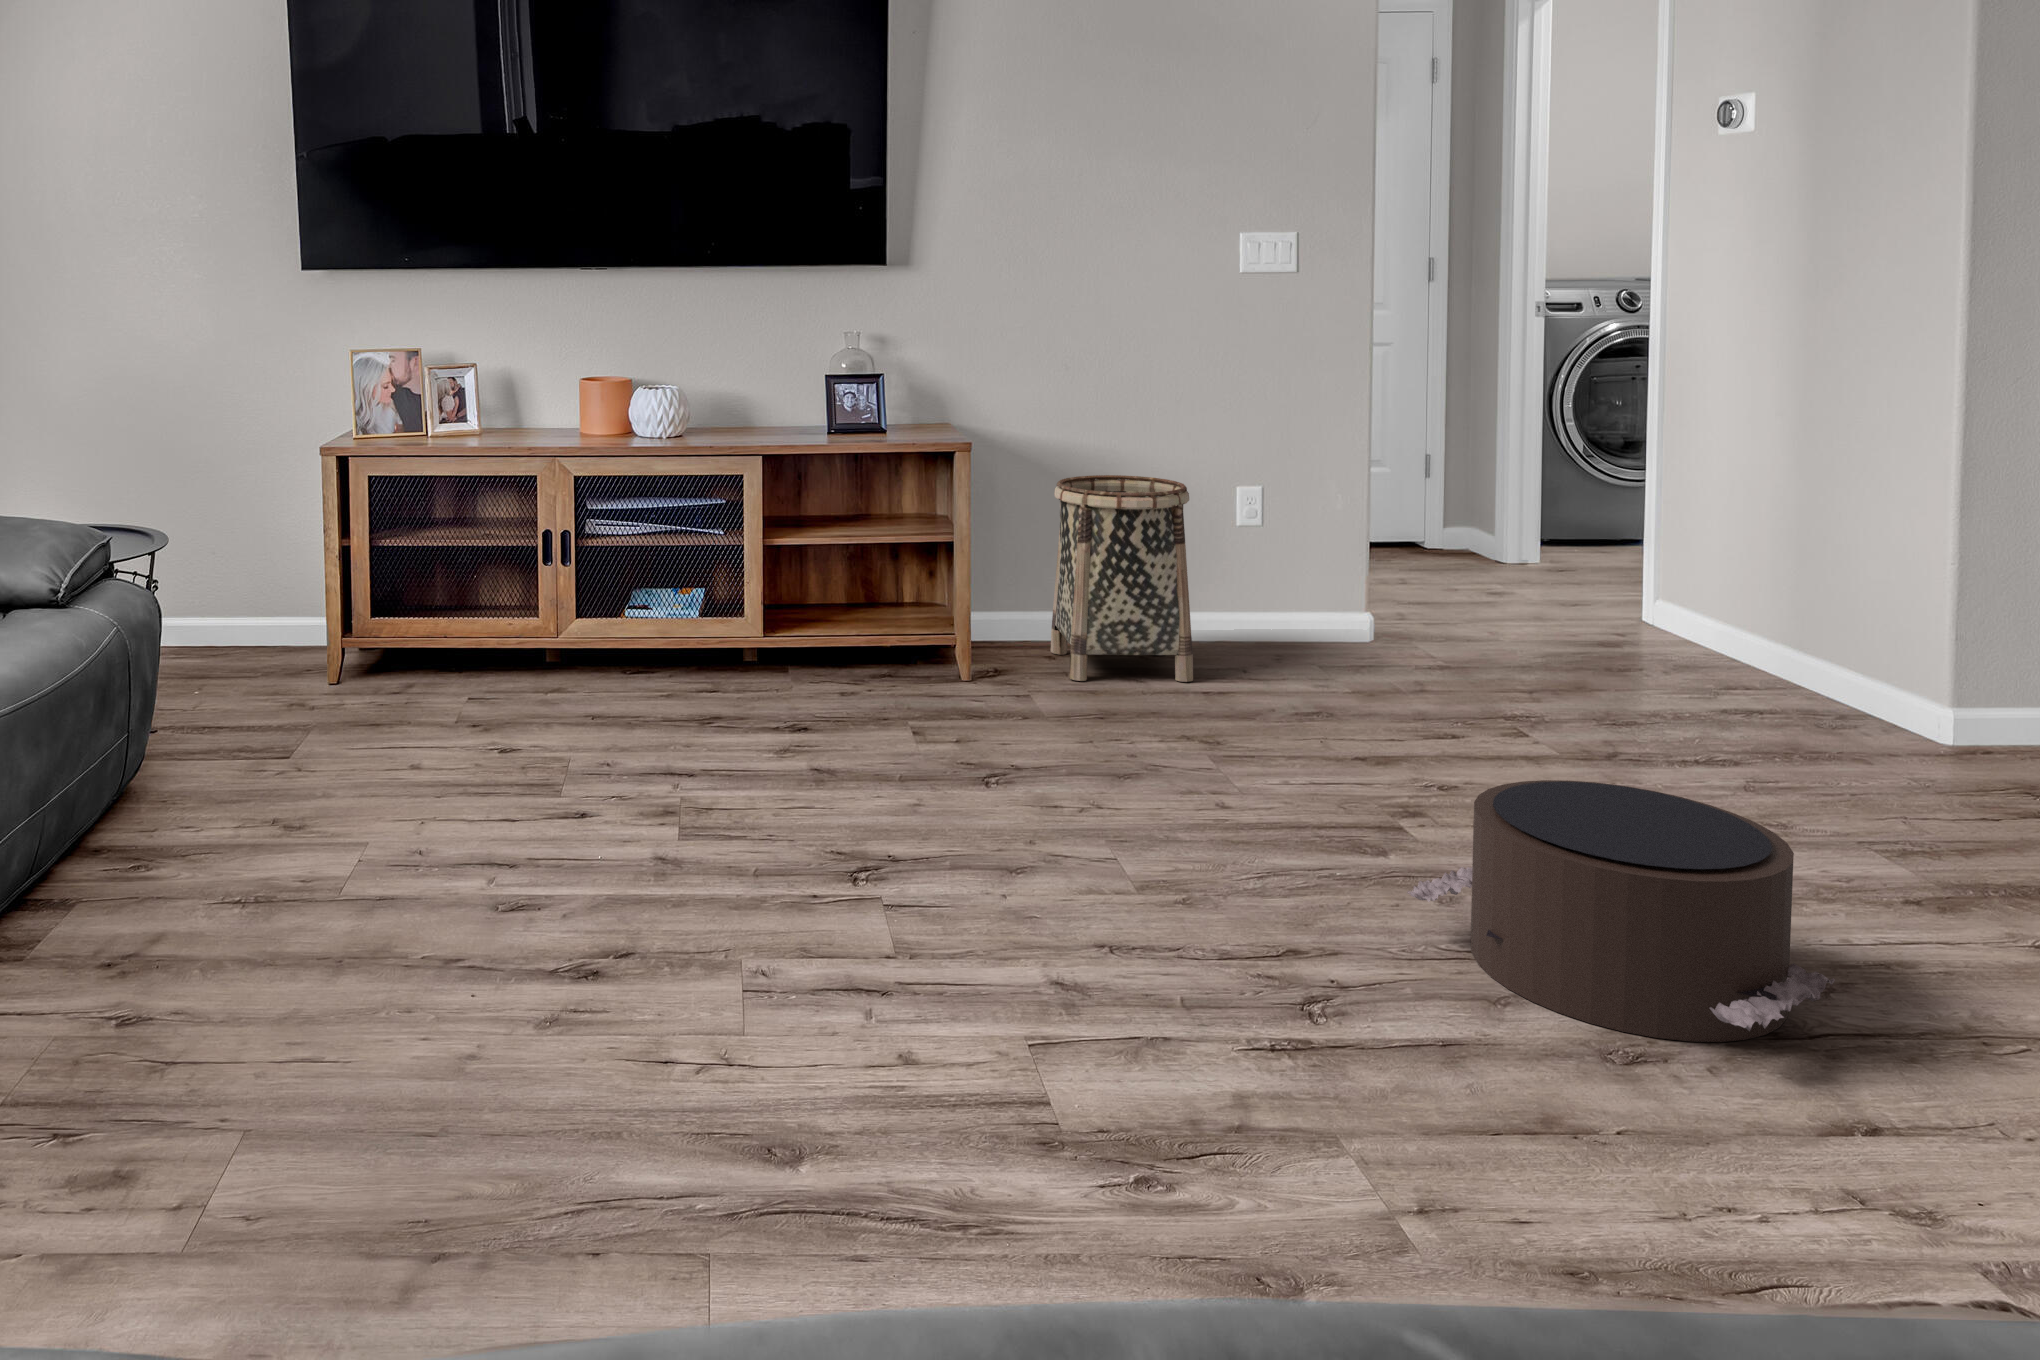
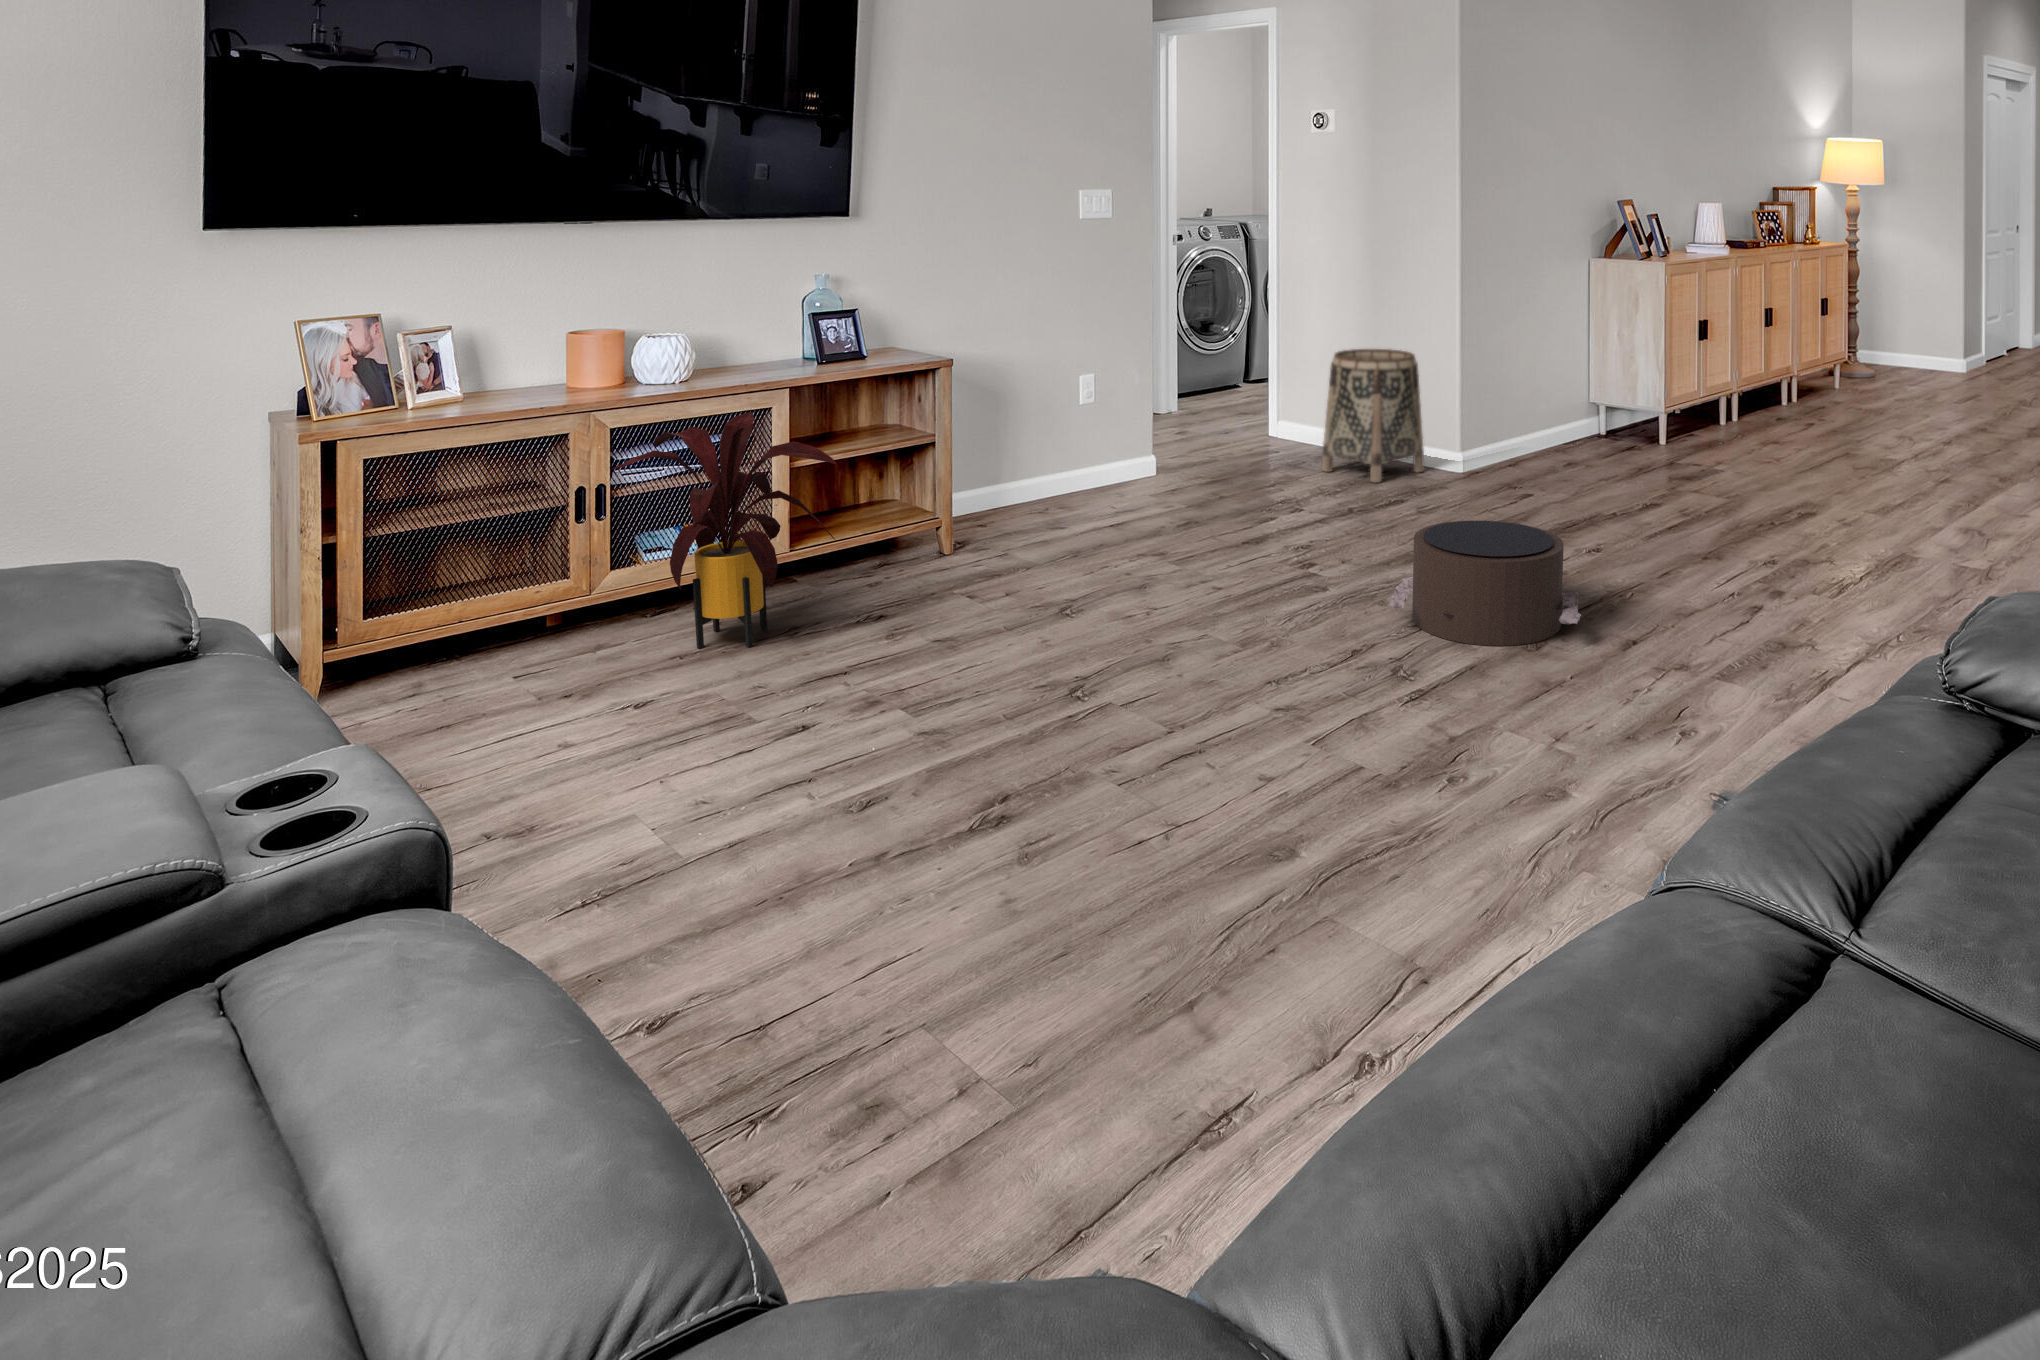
house plant: none [534,472,737,729] -> present [612,411,837,648]
basket: present [1051,475,1193,682] -> present [1322,349,1424,482]

